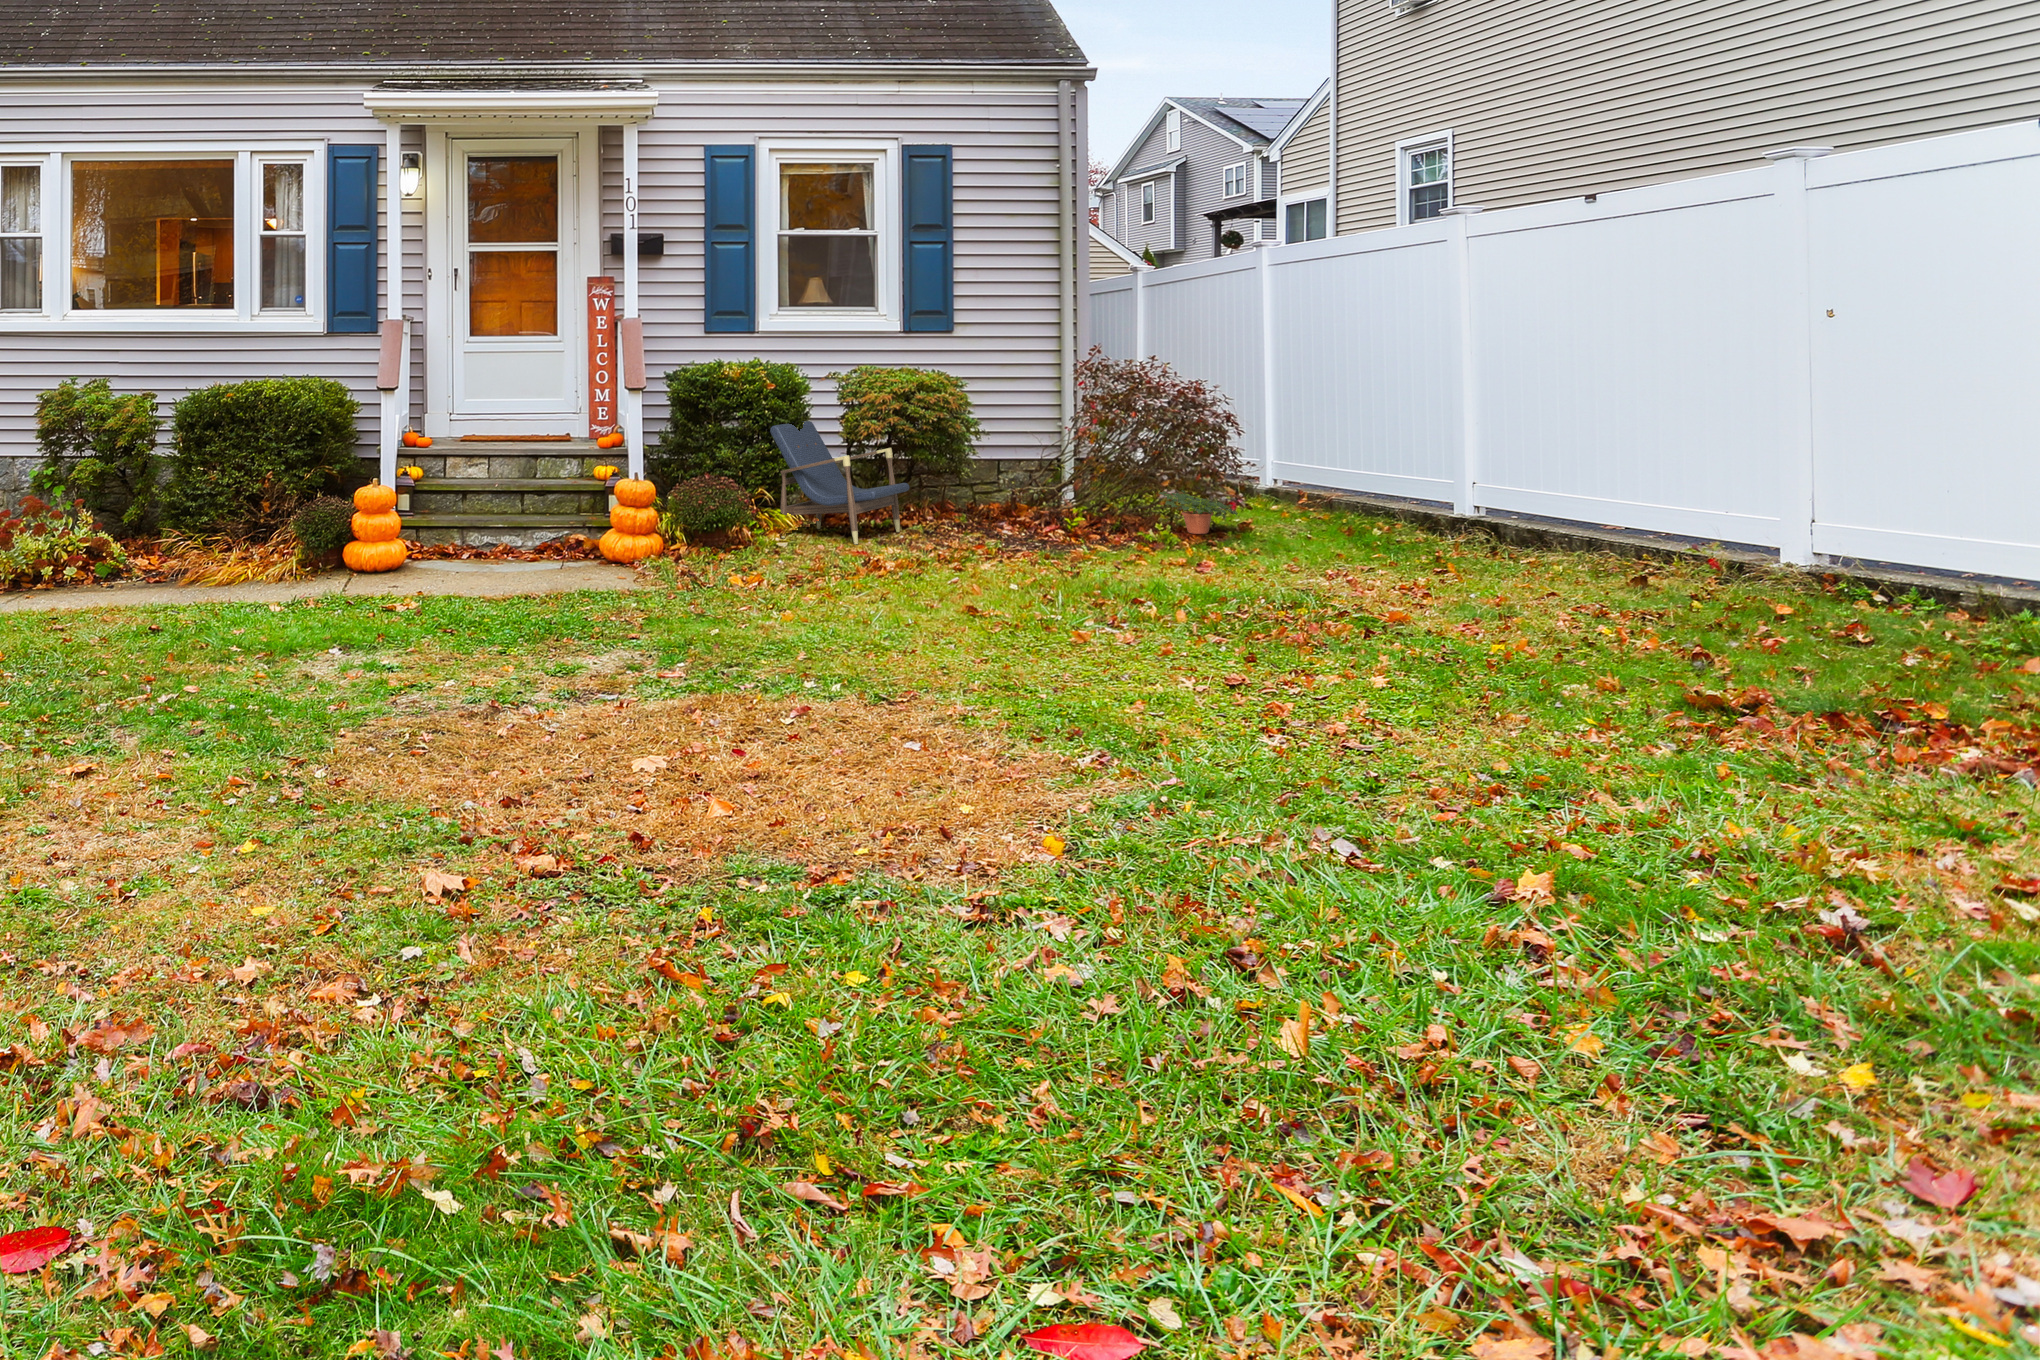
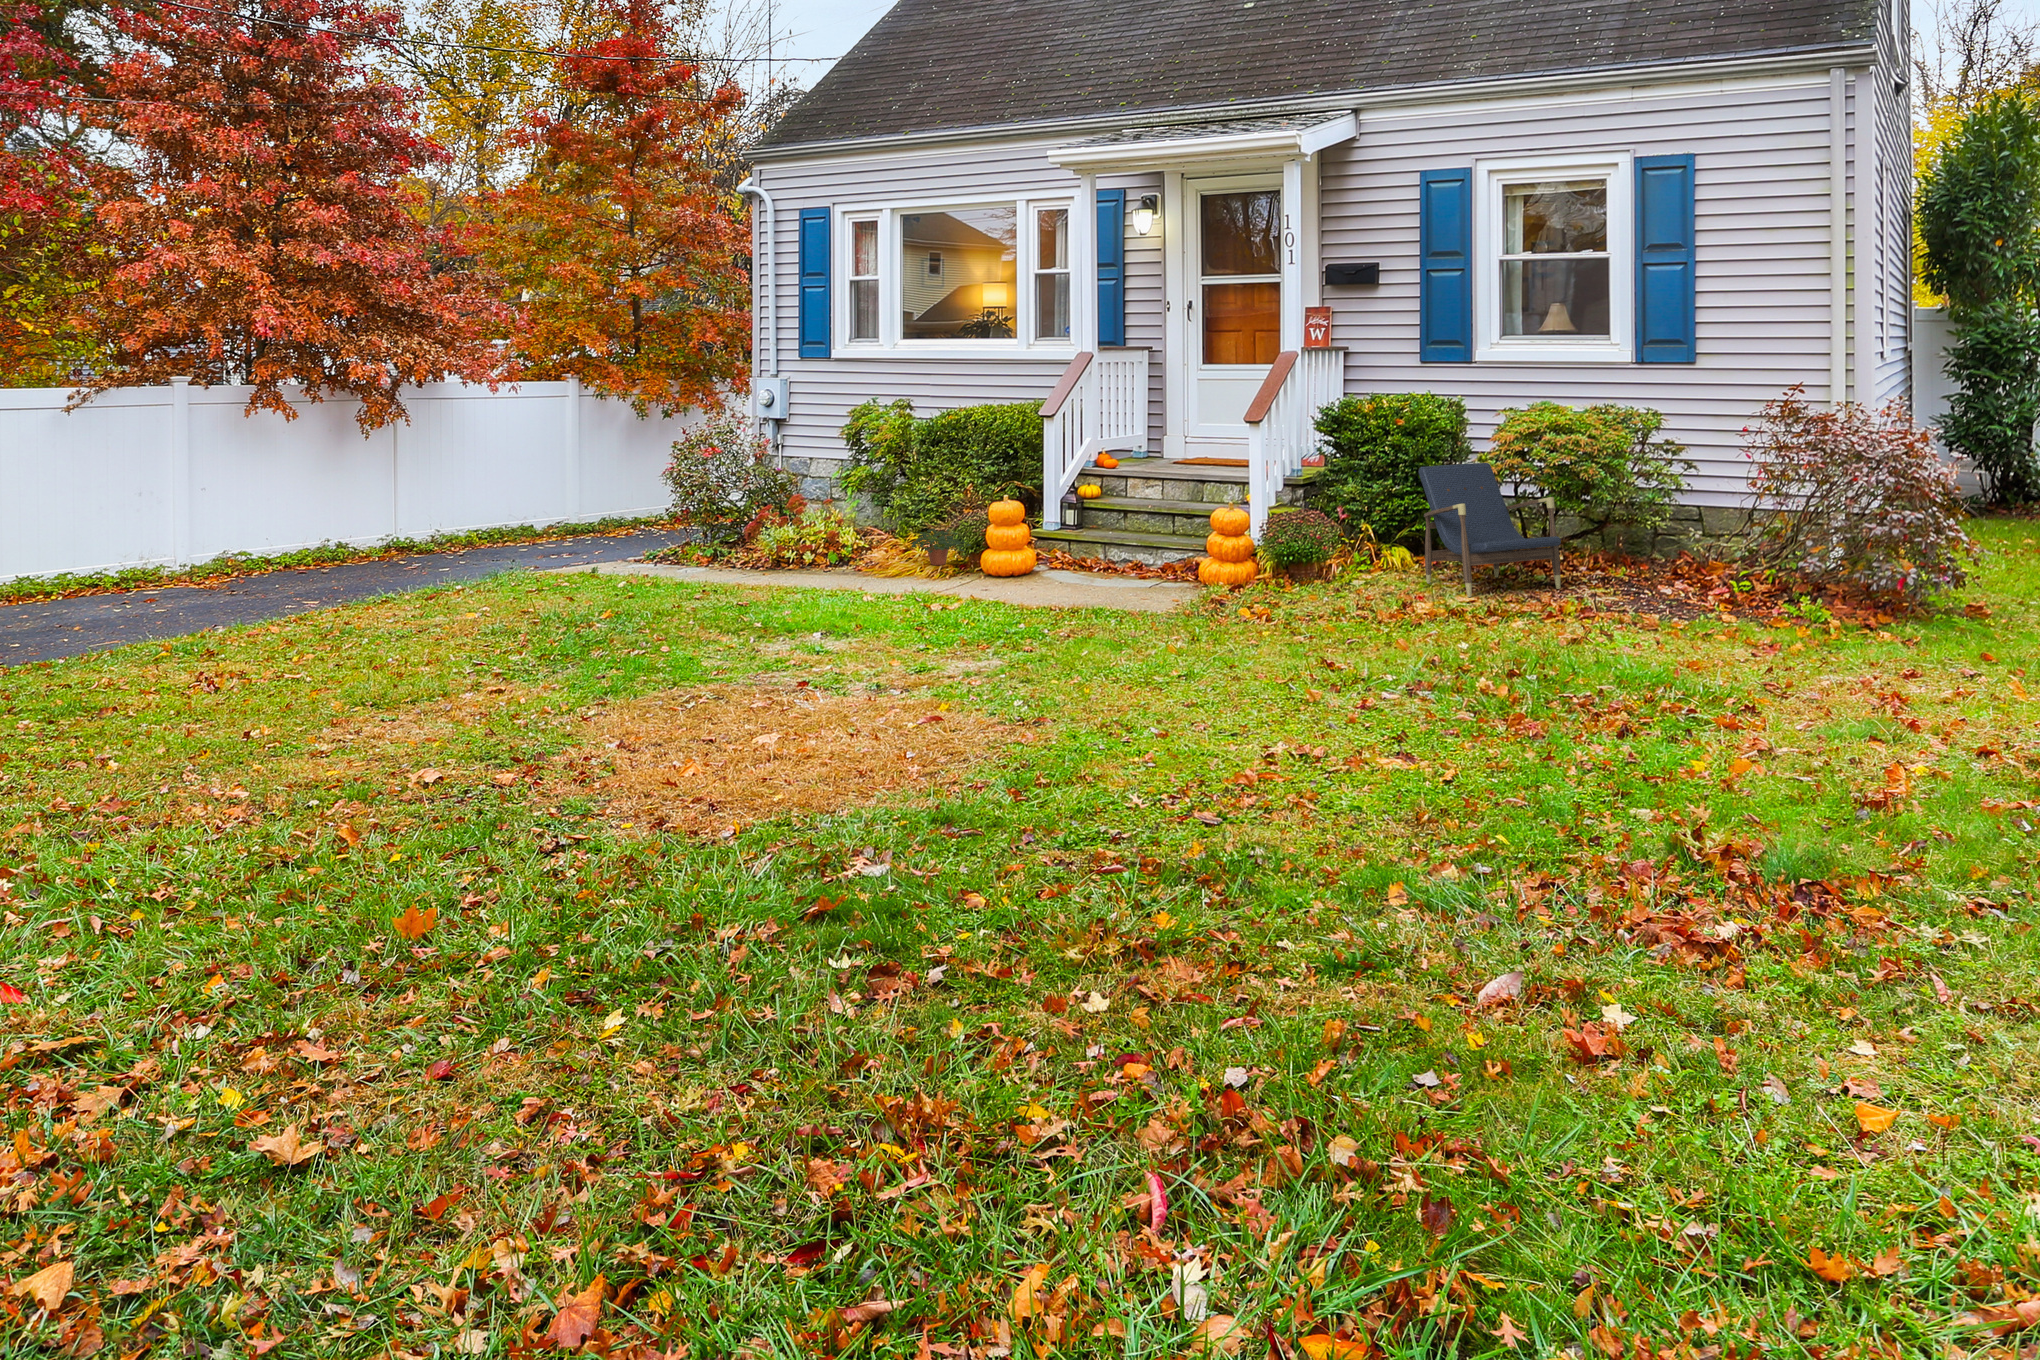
potted plant: present [1159,490,1238,534] -> present [912,529,971,565]

